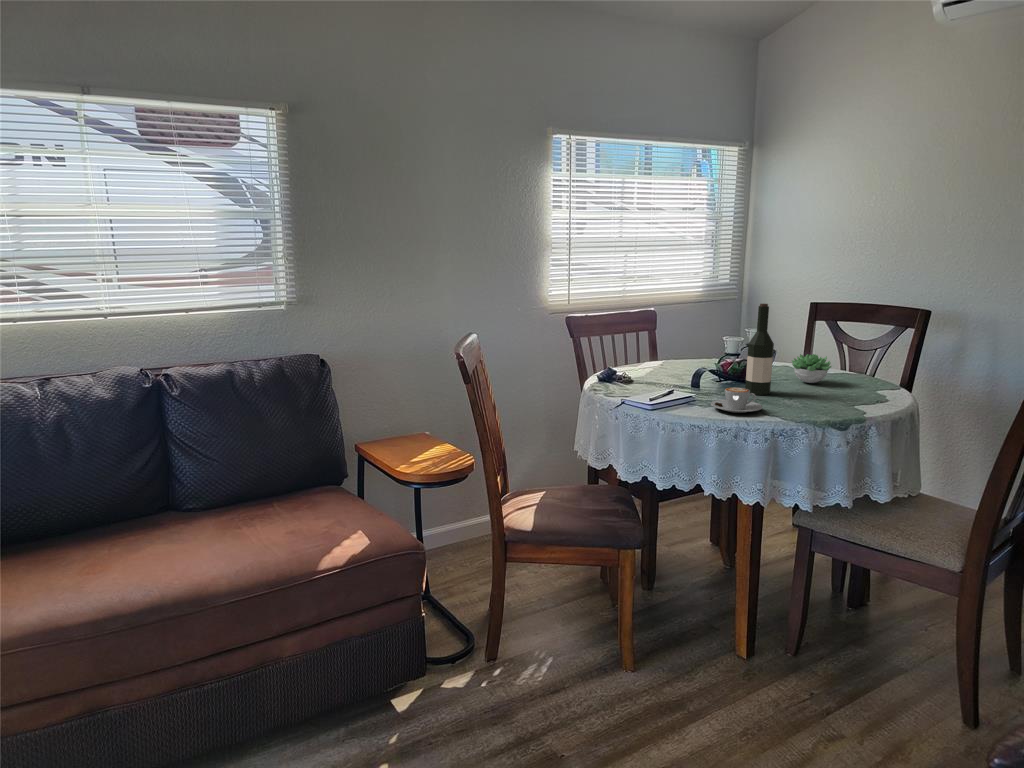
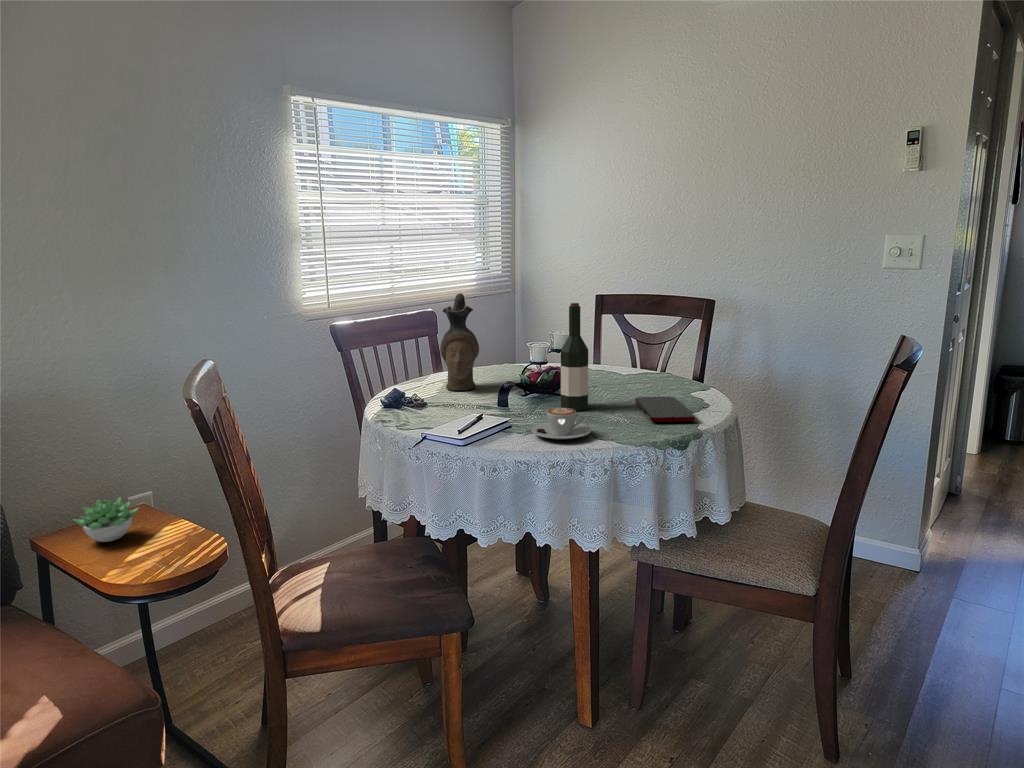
ceramic pitcher: none [651,293,683,372] -> present [440,293,479,390]
succulent plant: present [792,354,831,383] -> present [74,497,138,542]
smartphone: none [816,390,864,411] -> present [635,397,695,422]

